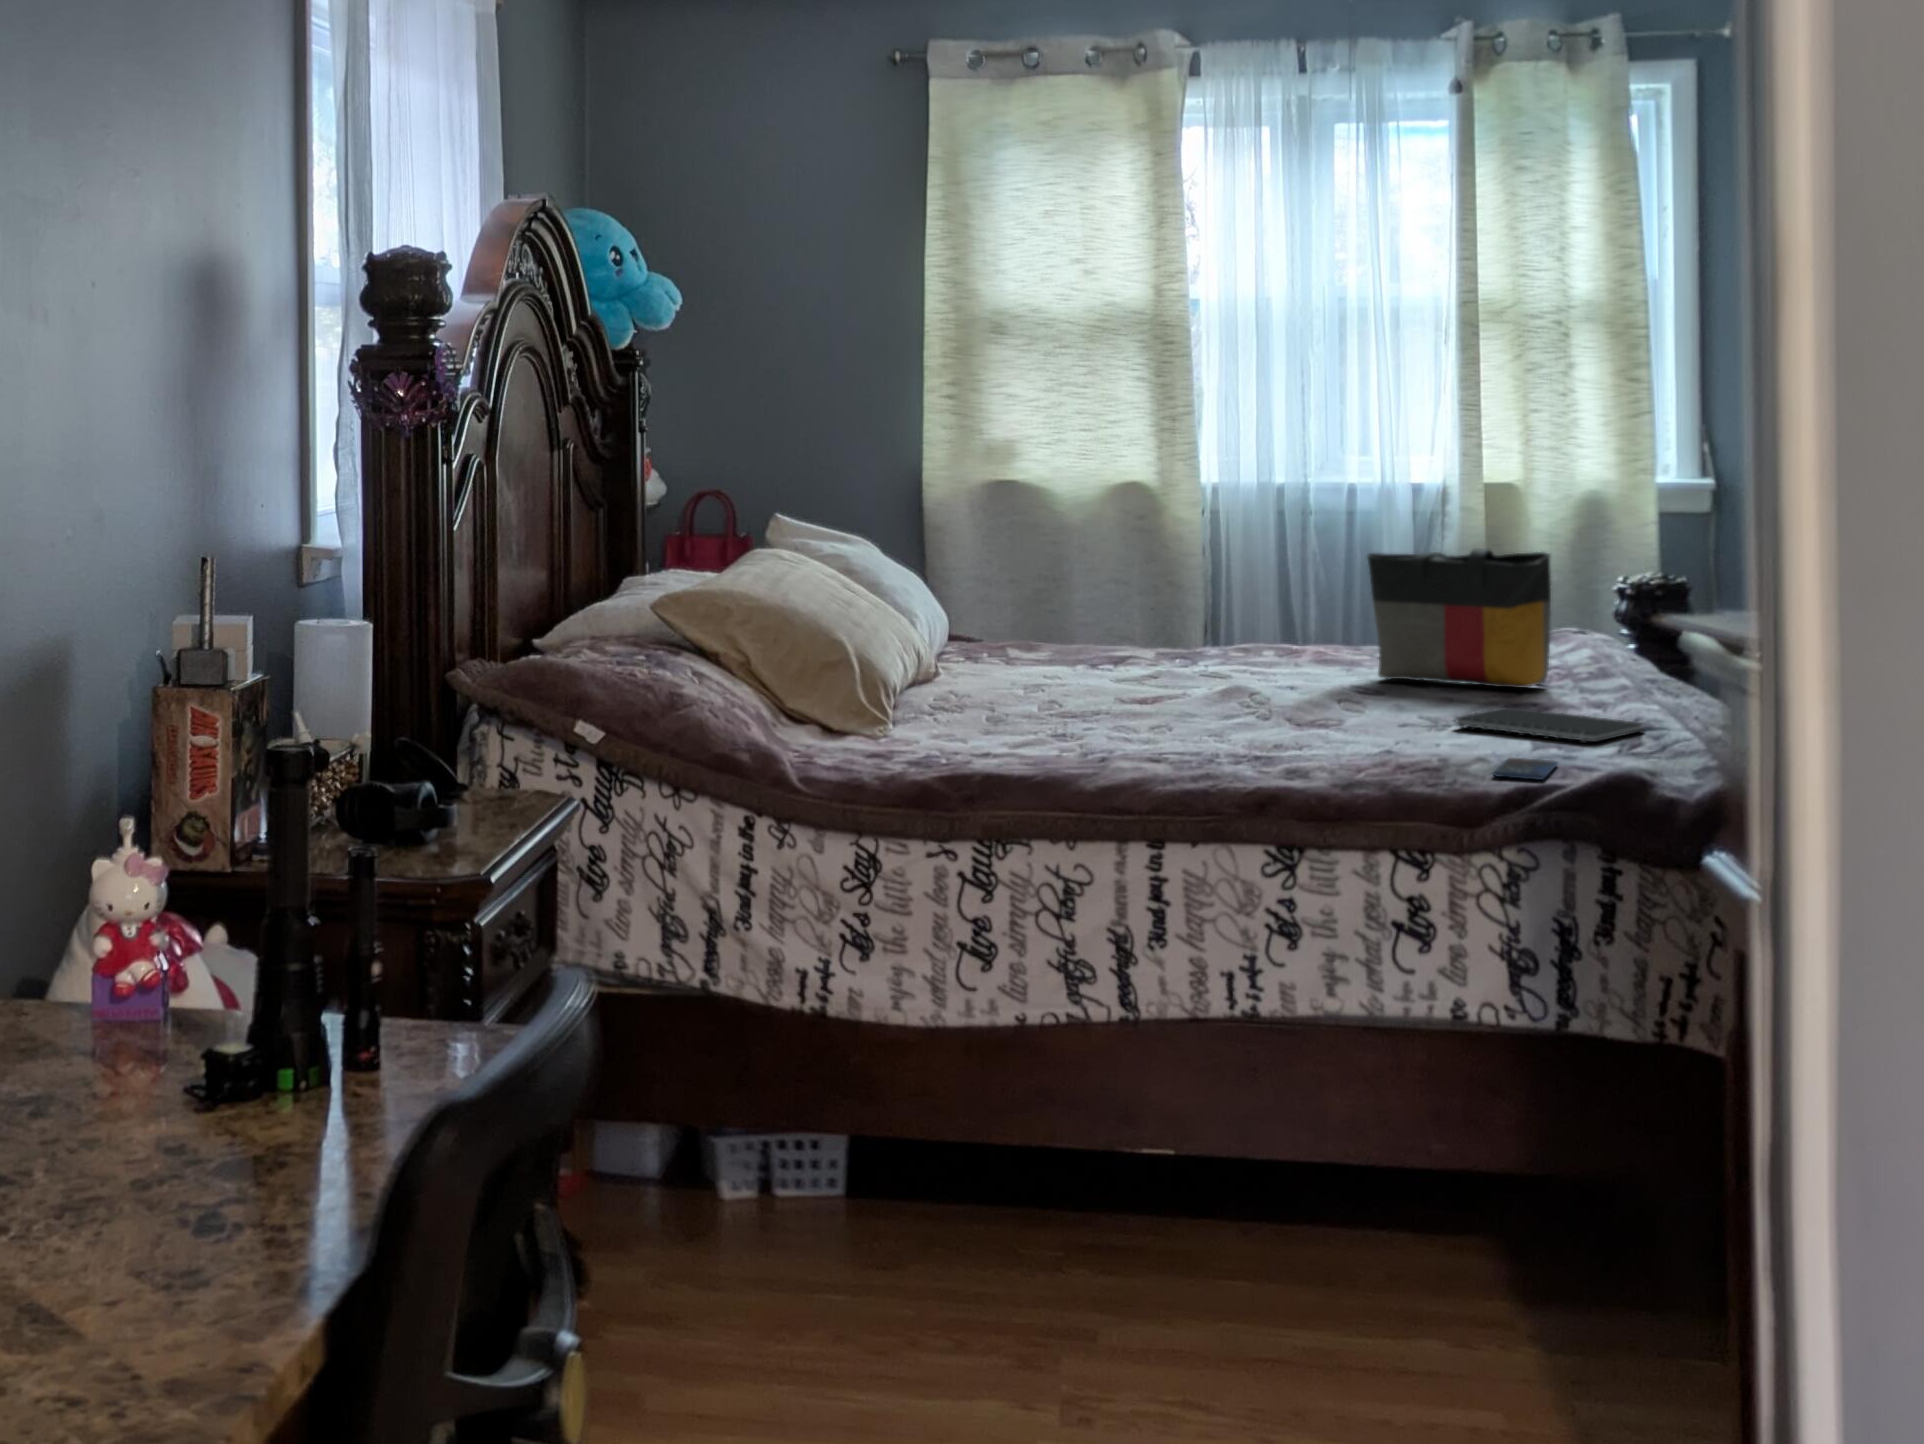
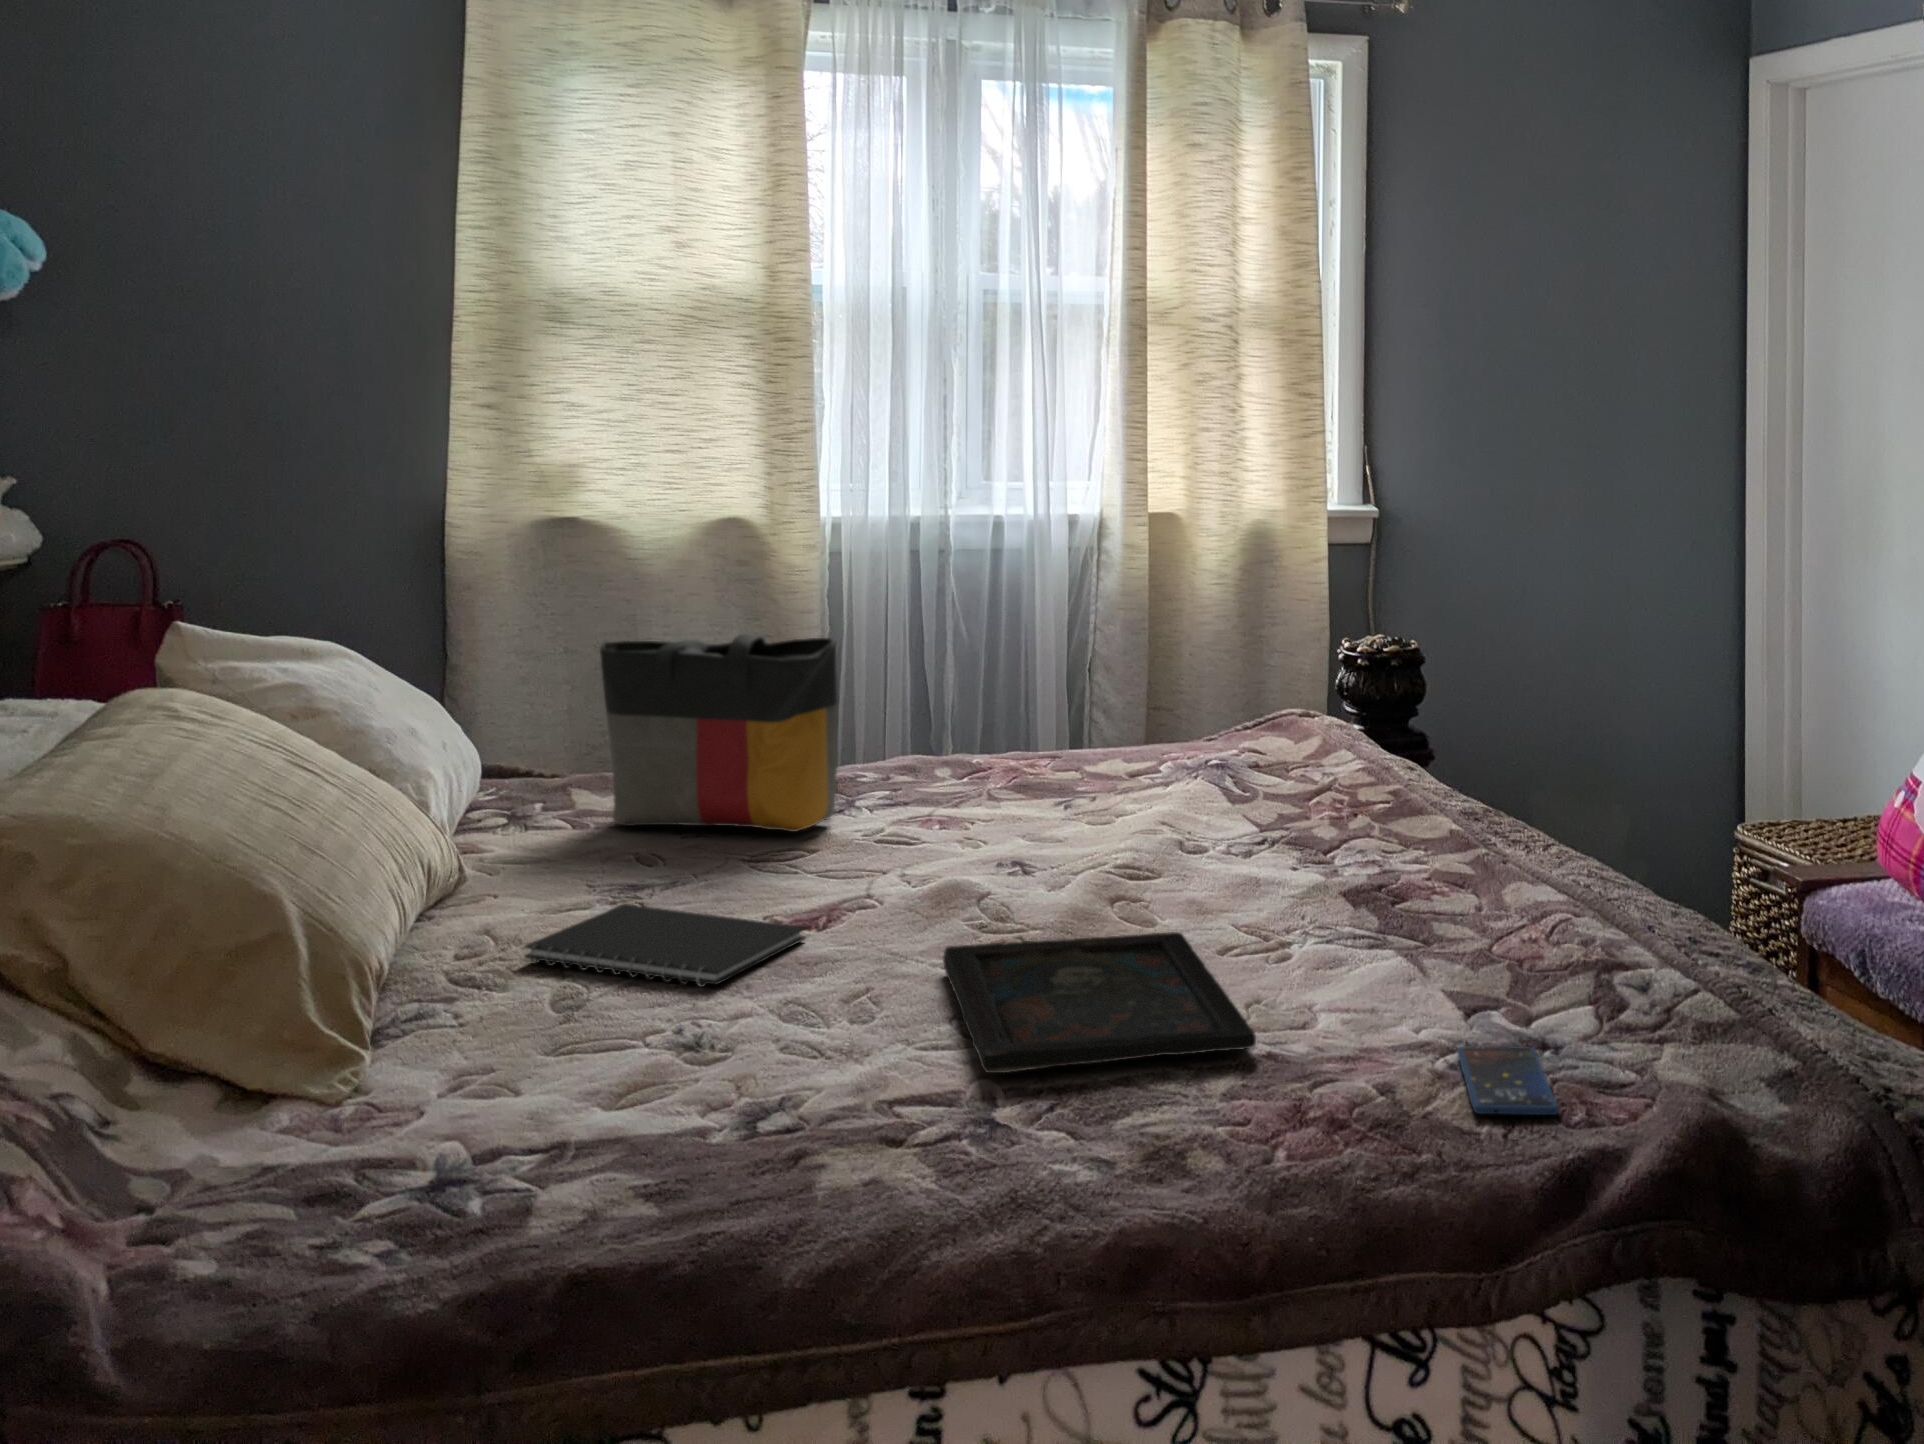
tote bag: present [1367,548,1551,688] -> present [600,634,837,832]
tray: none [1214,706,1382,750] -> present [943,932,1256,1073]
notebook: present [1455,707,1643,742] -> present [525,904,806,987]

